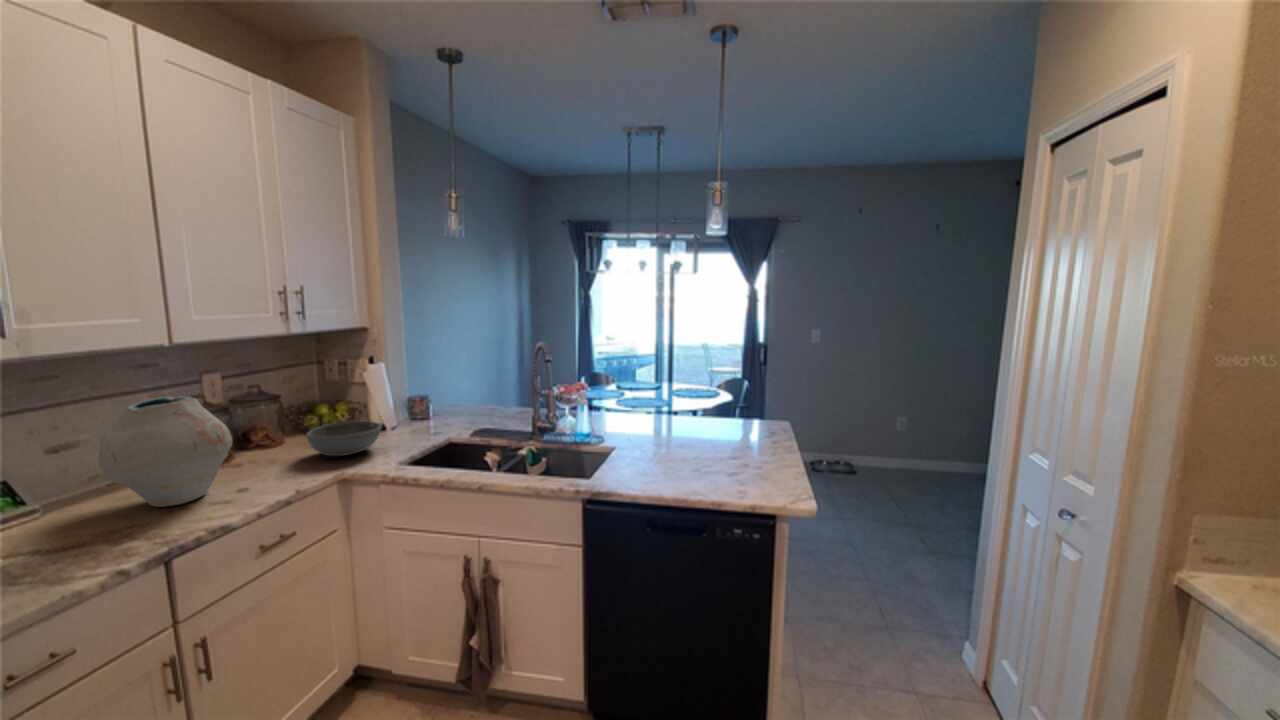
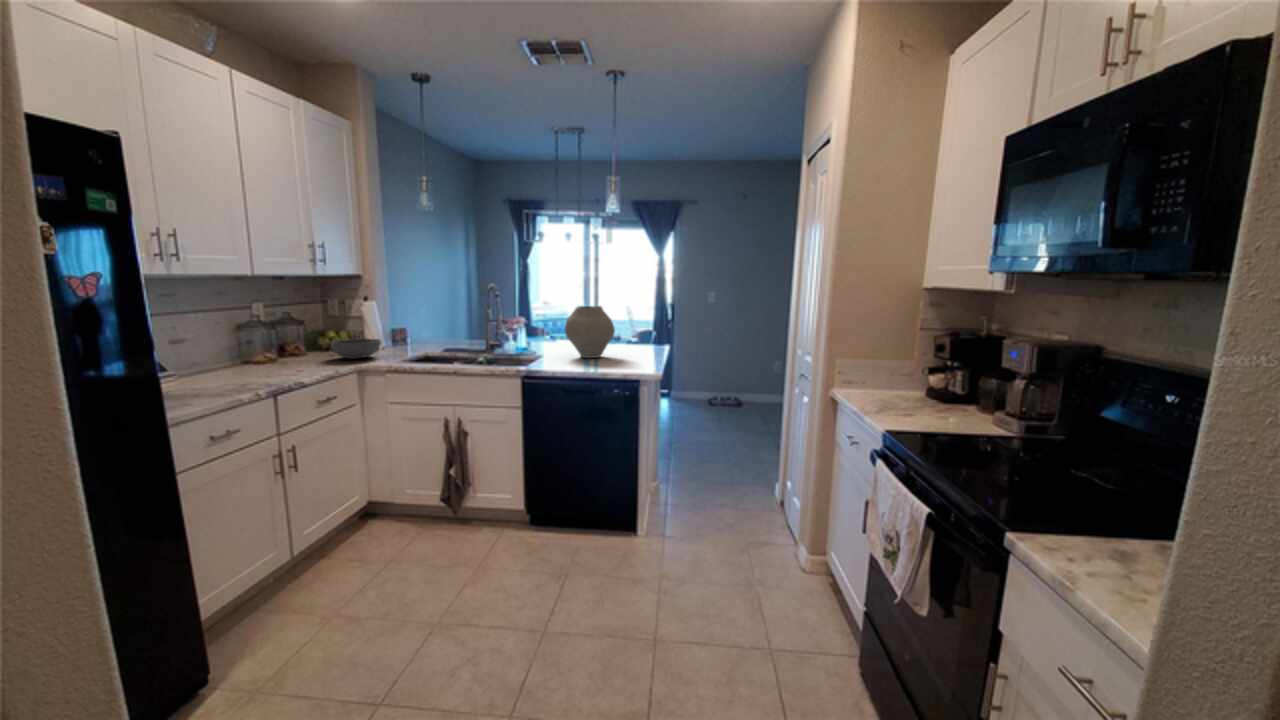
vase: present [99,397,232,507] -> present [565,306,615,358]

